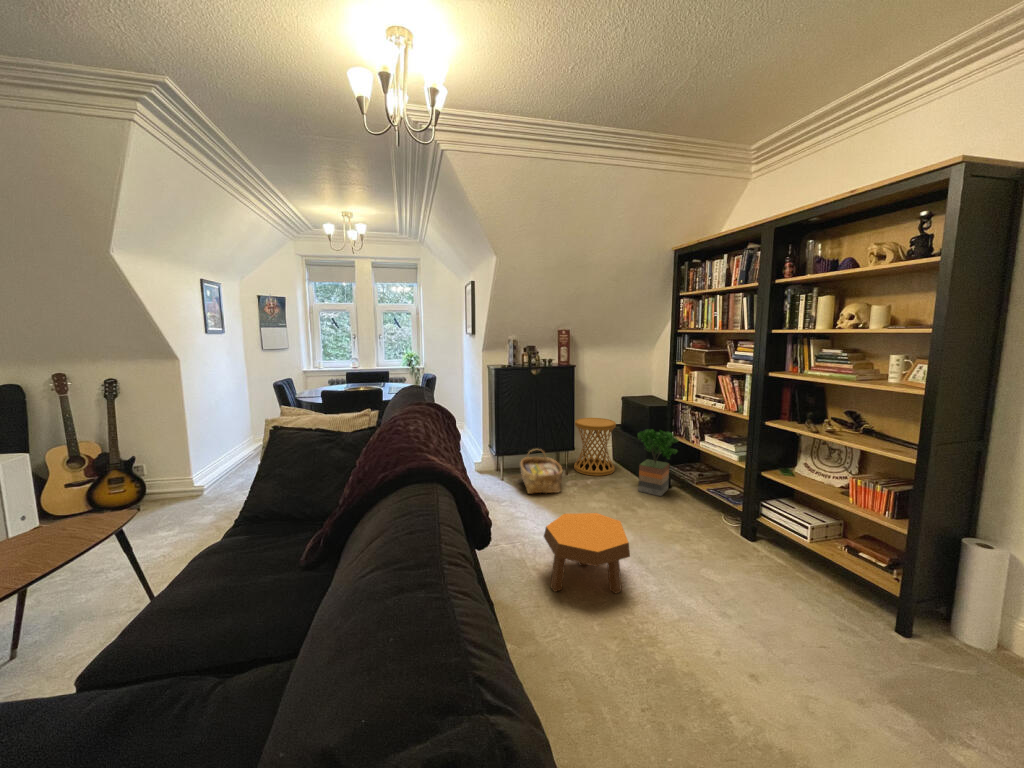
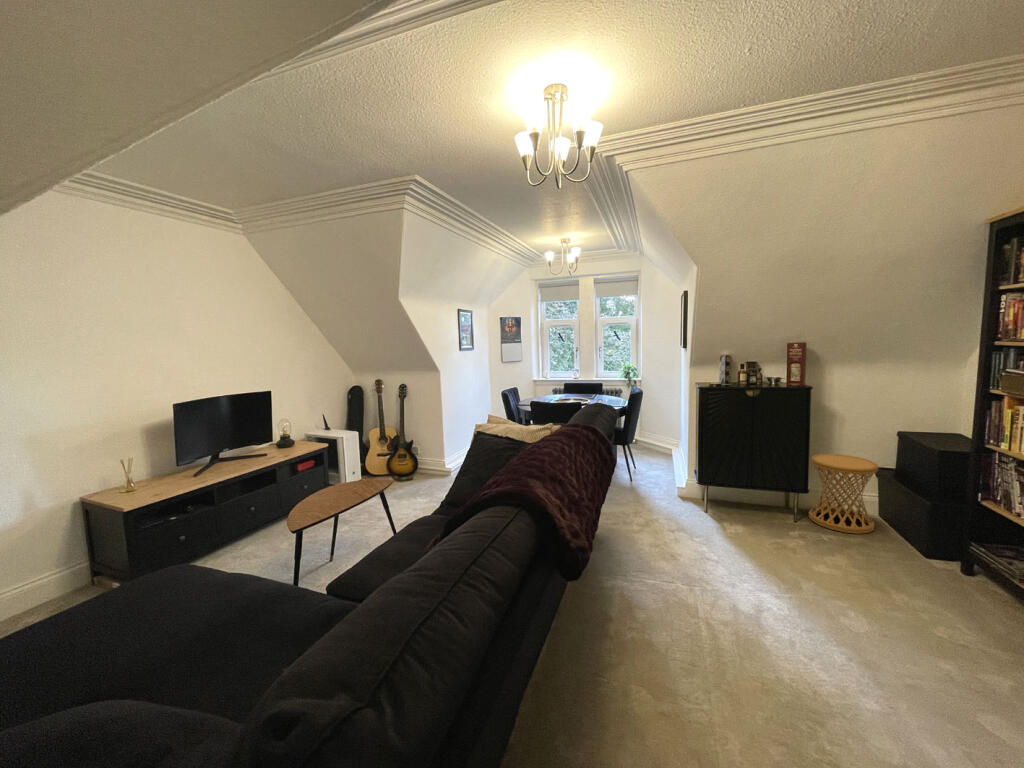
potted tree: present [638,430,678,496] -> none [904,482,990,584]
woven basket: present [520,450,562,494] -> none [725,484,781,542]
footstool: present [544,513,630,594] -> none [712,571,830,694]

